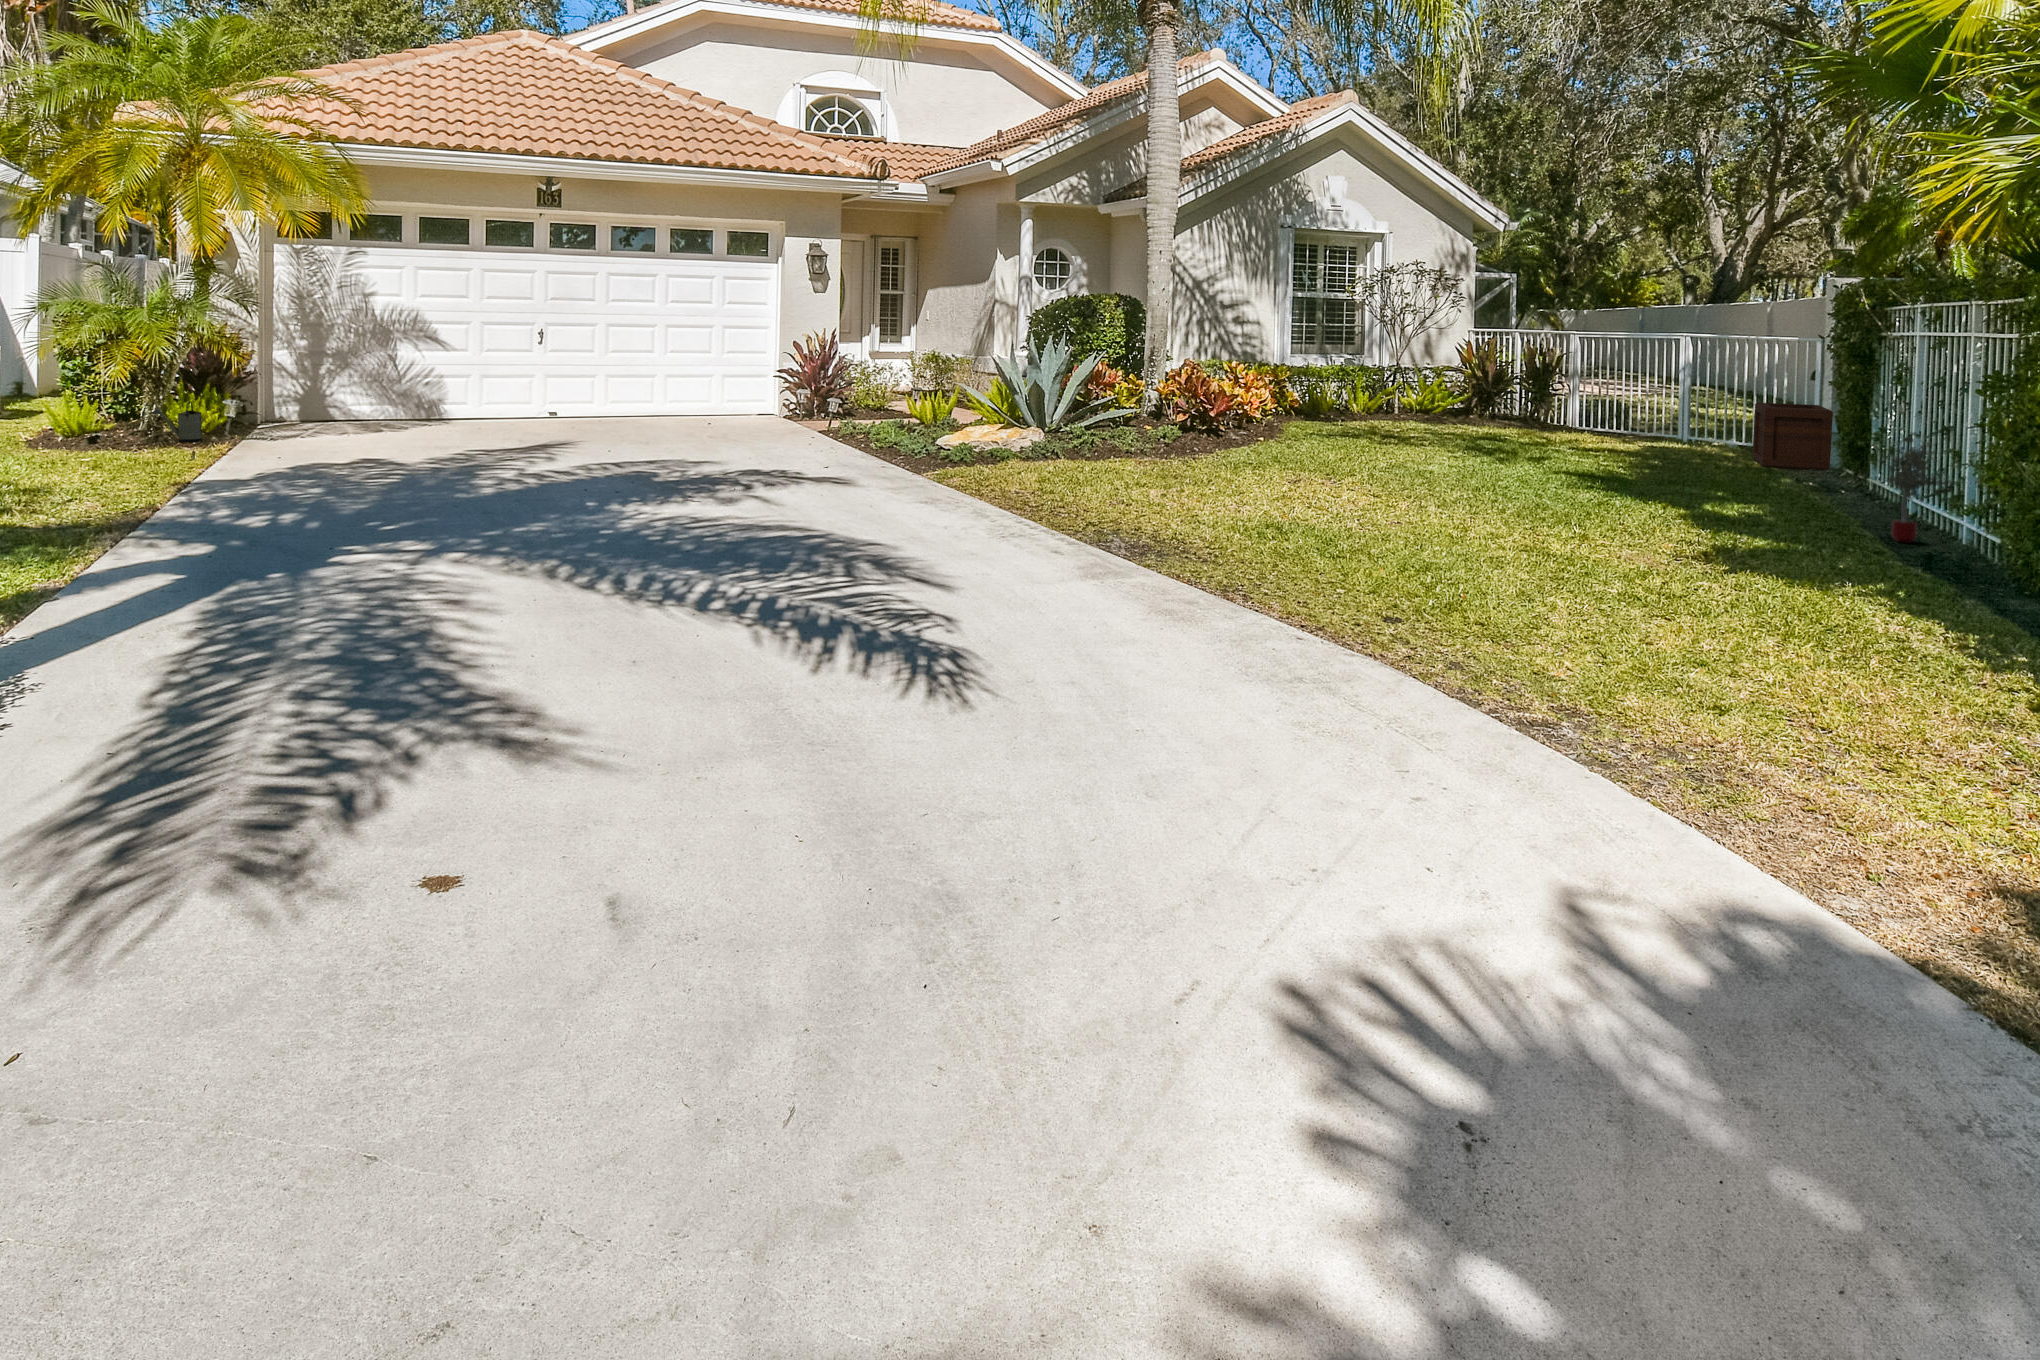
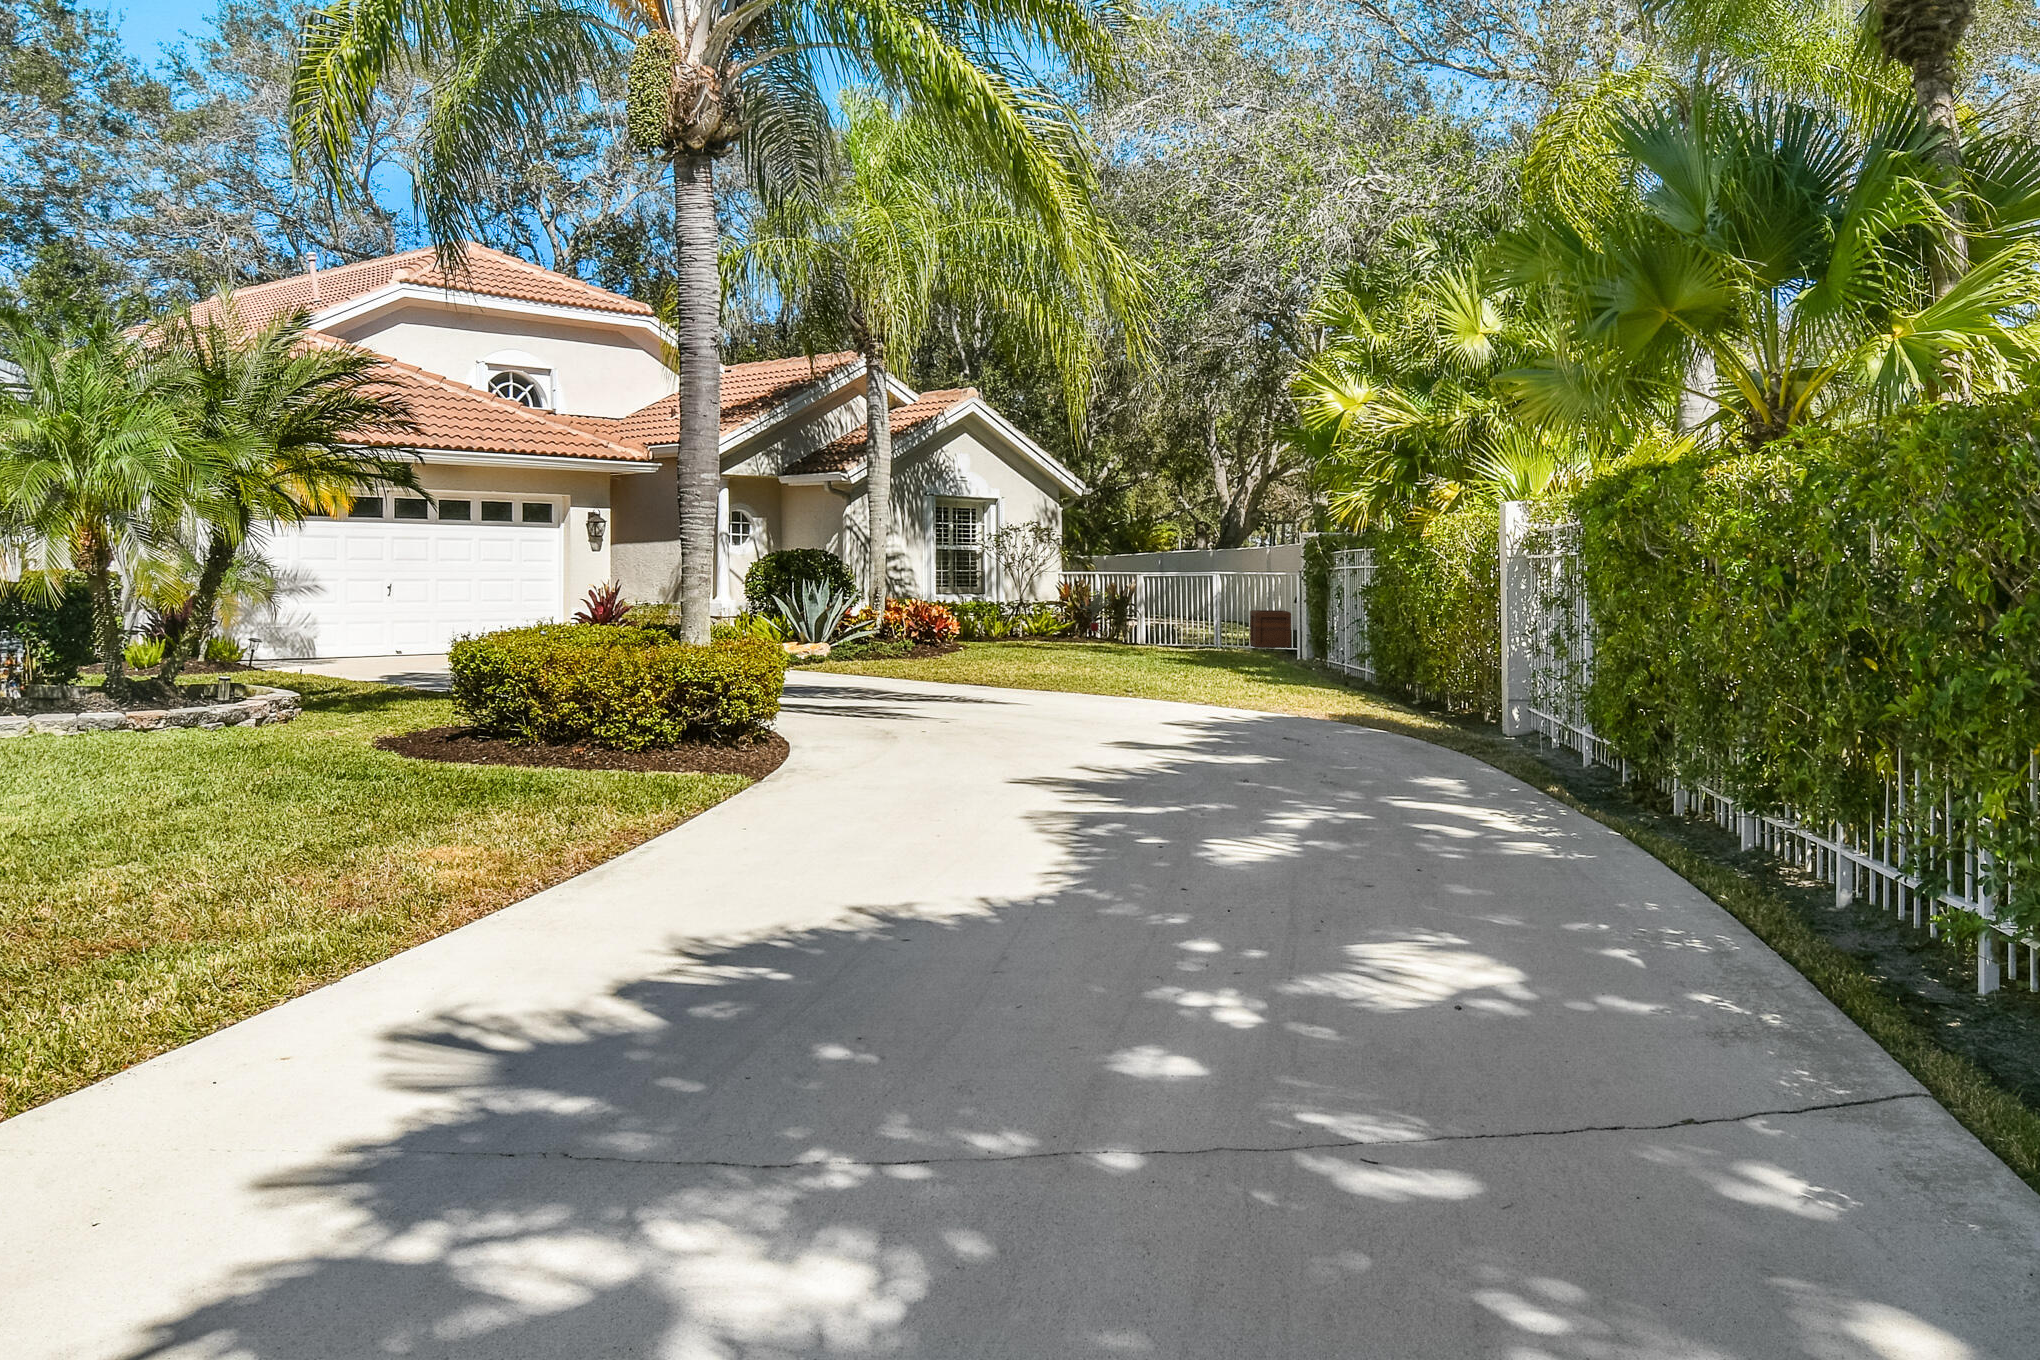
watering can: present [152,402,206,442] -> none [214,638,249,667]
potted tree: present [1886,432,1954,543] -> present [1078,589,1112,631]

